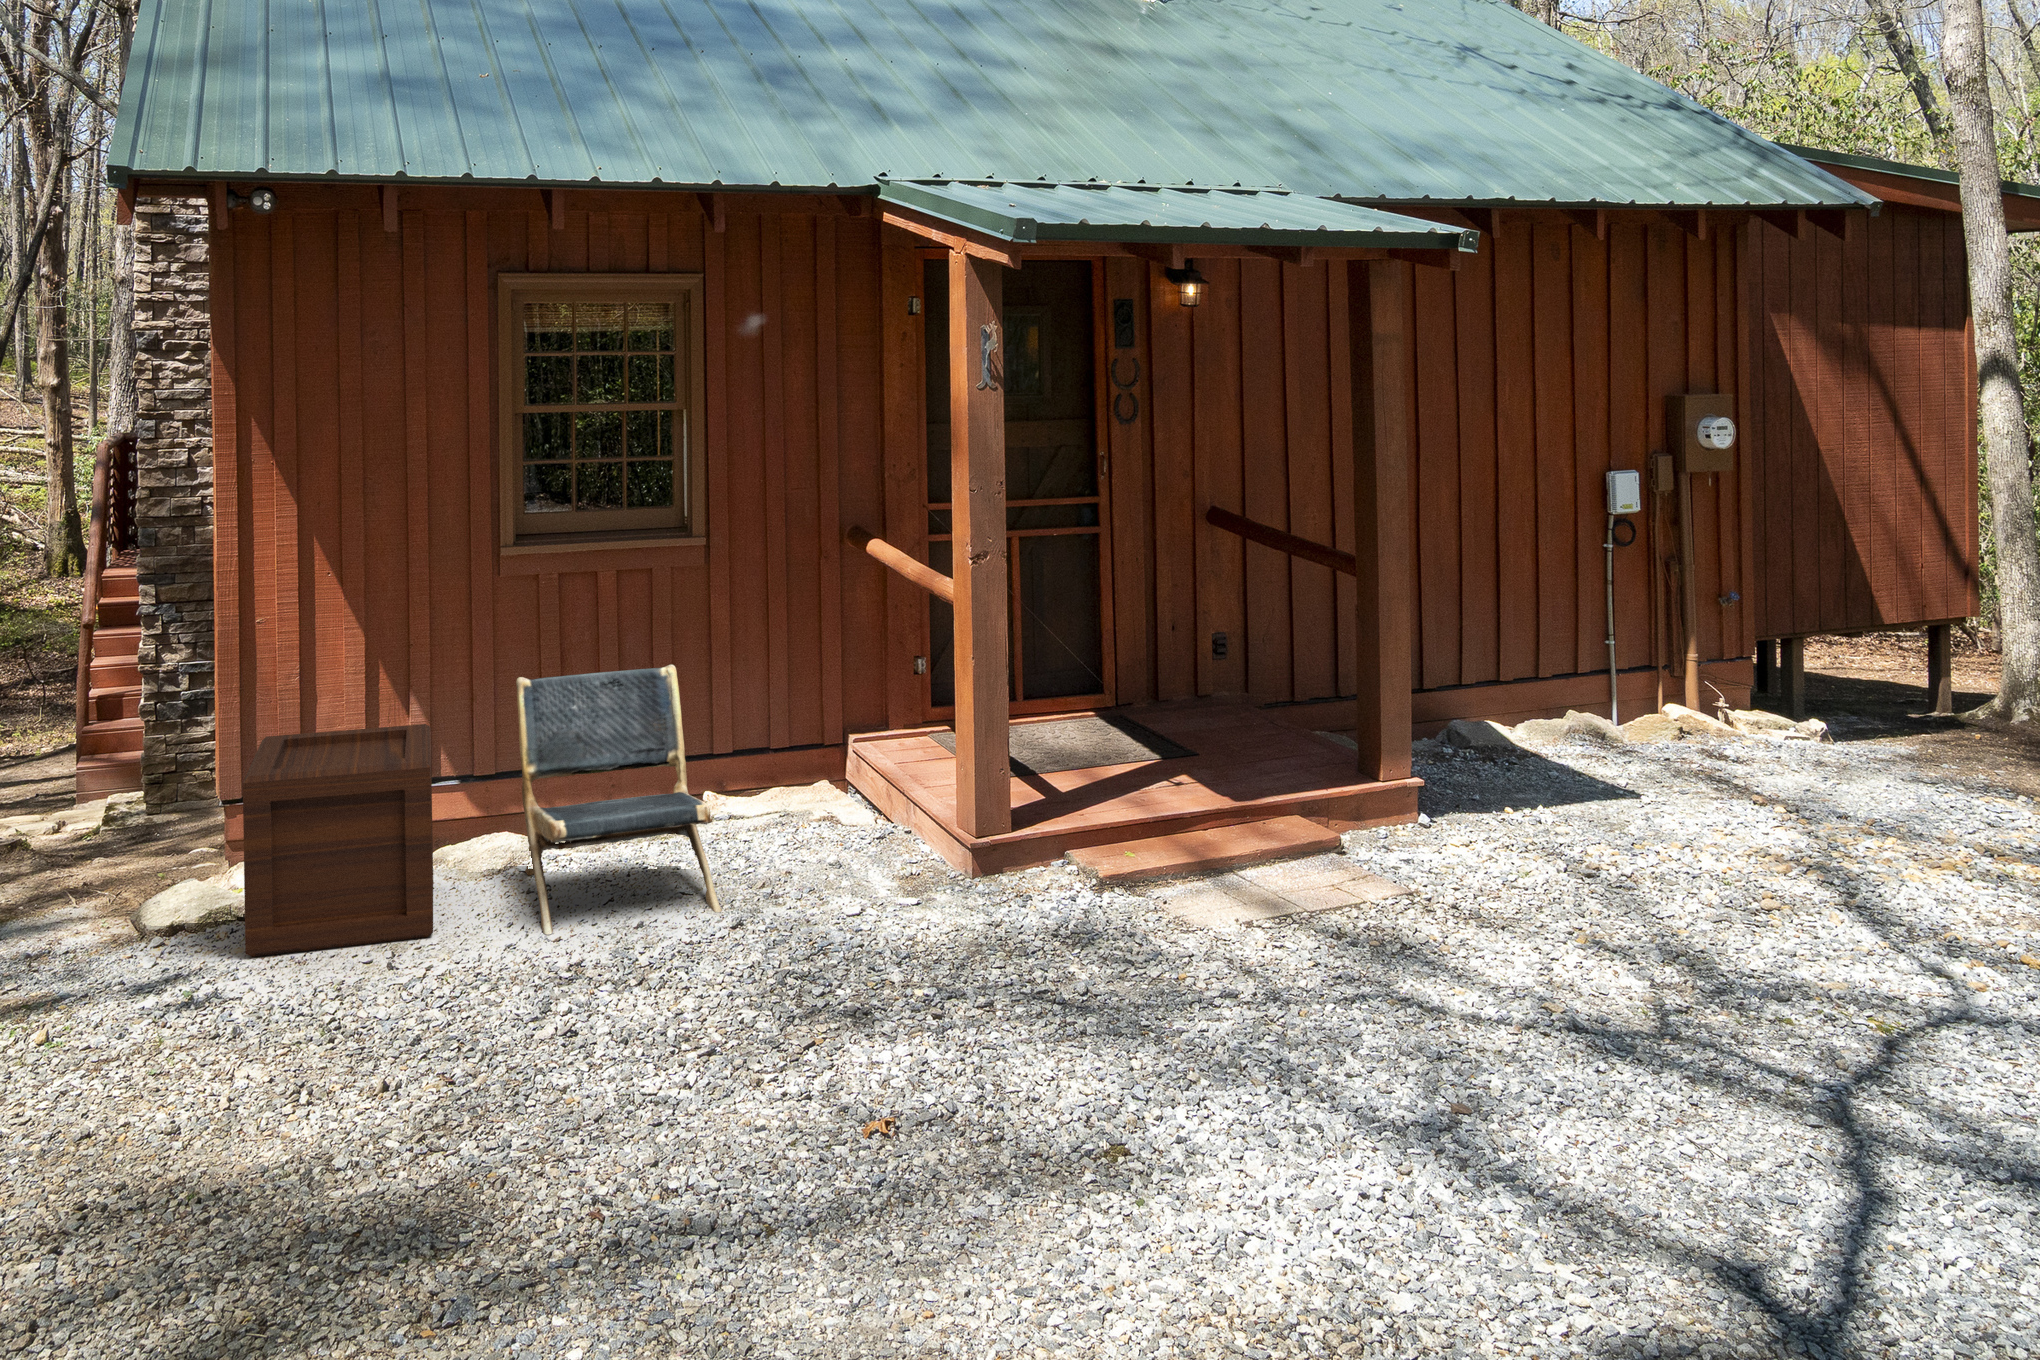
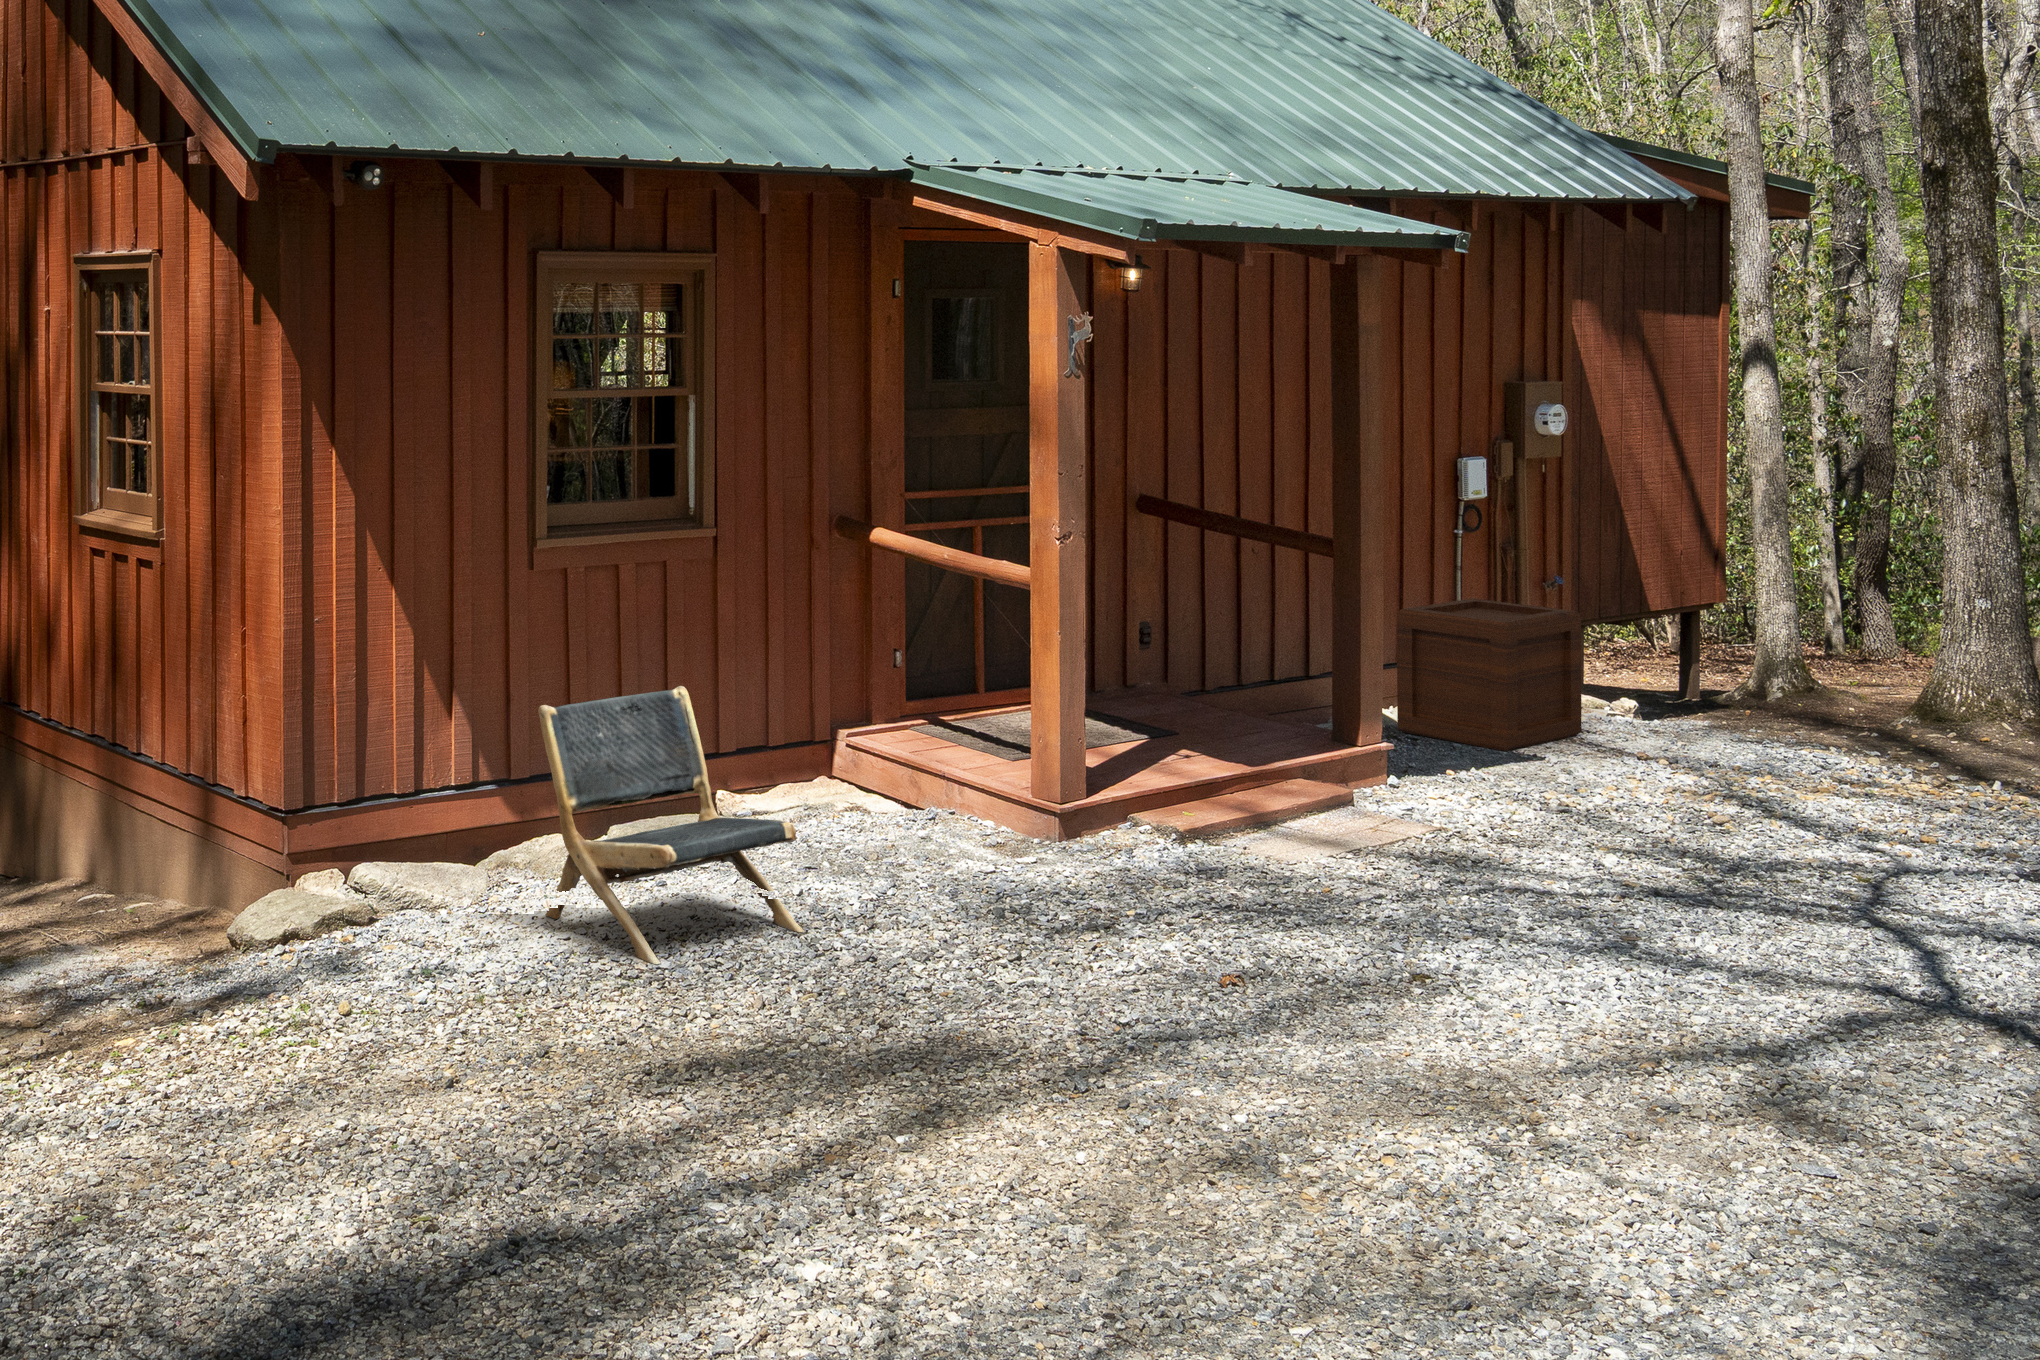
wooden crate: present [243,724,433,957] -> present [1397,599,1582,751]

